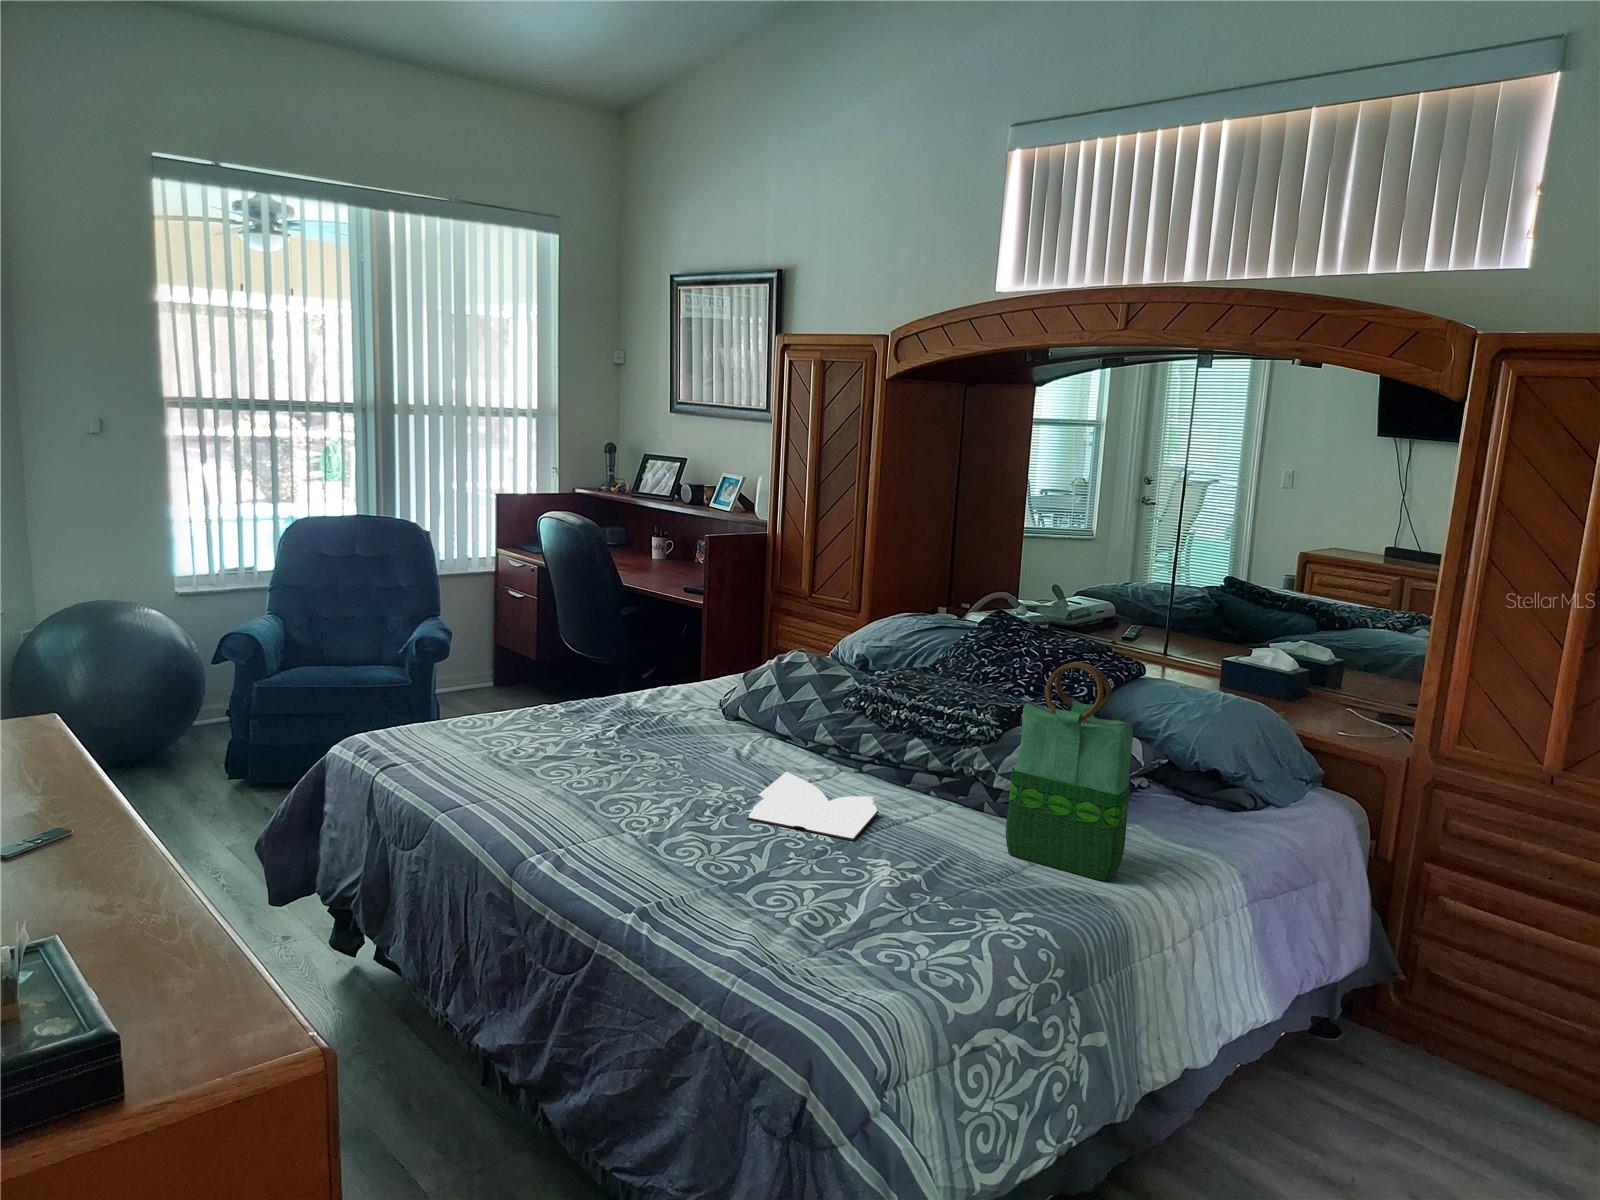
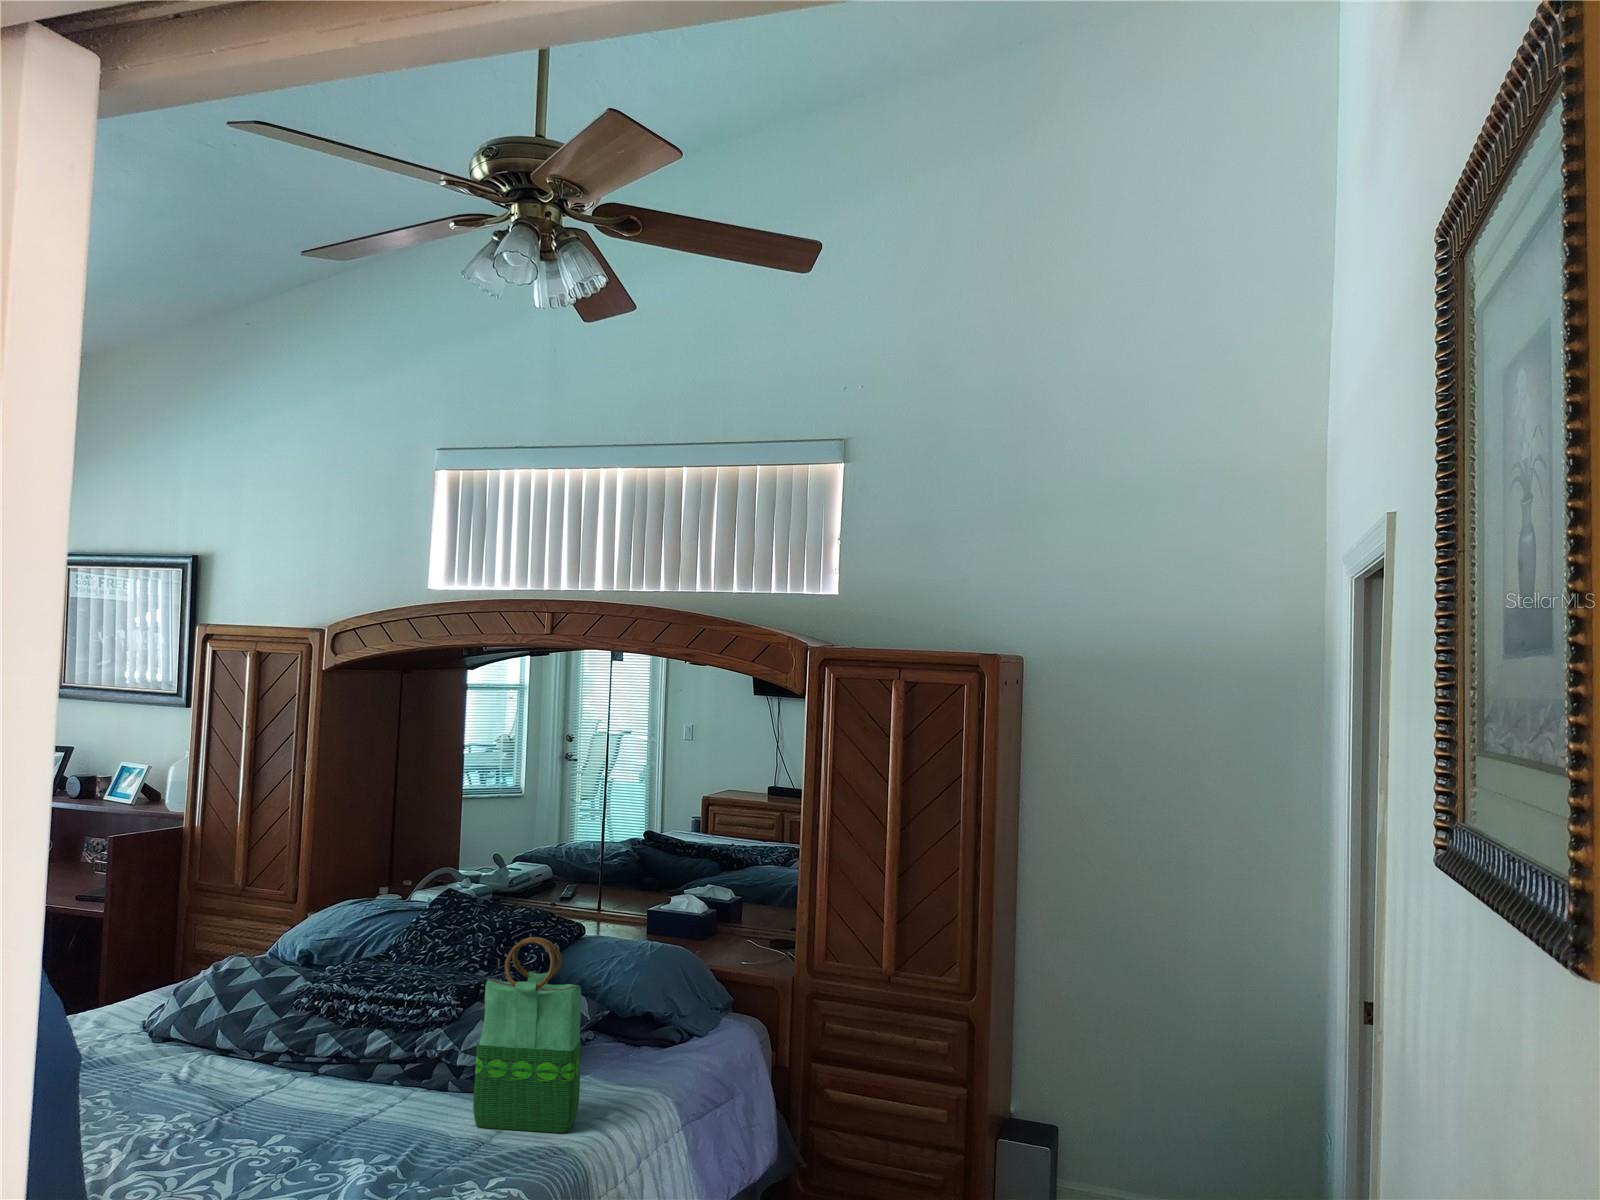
book: present [747,772,878,841] -> none [201,1088,344,1148]

